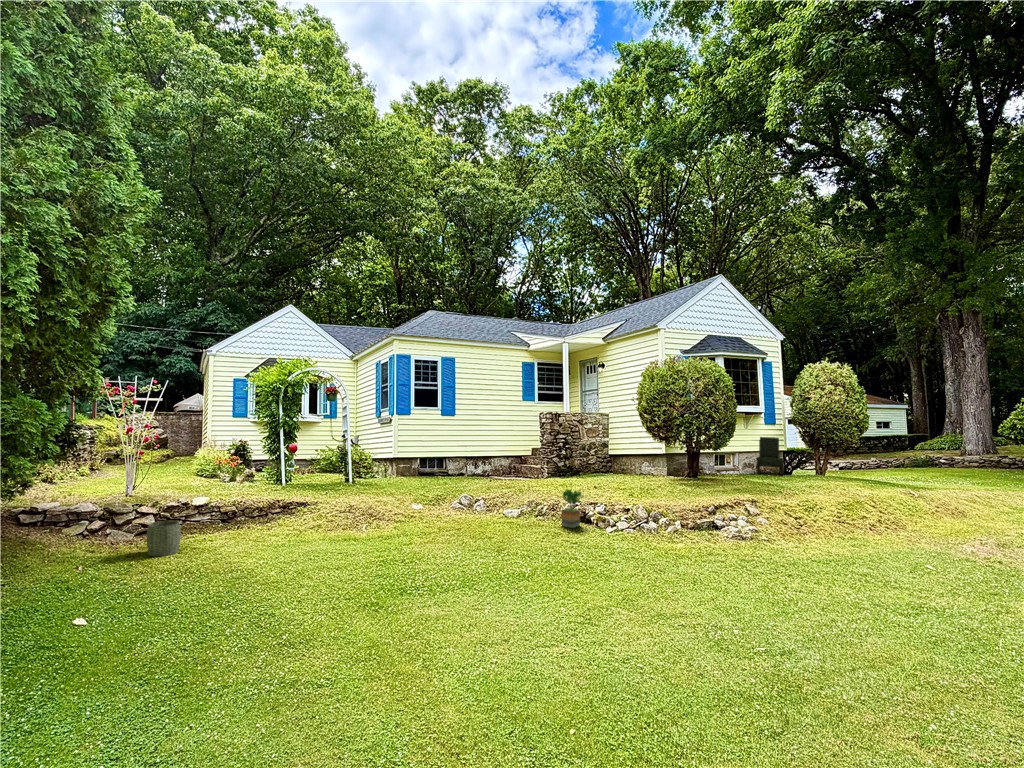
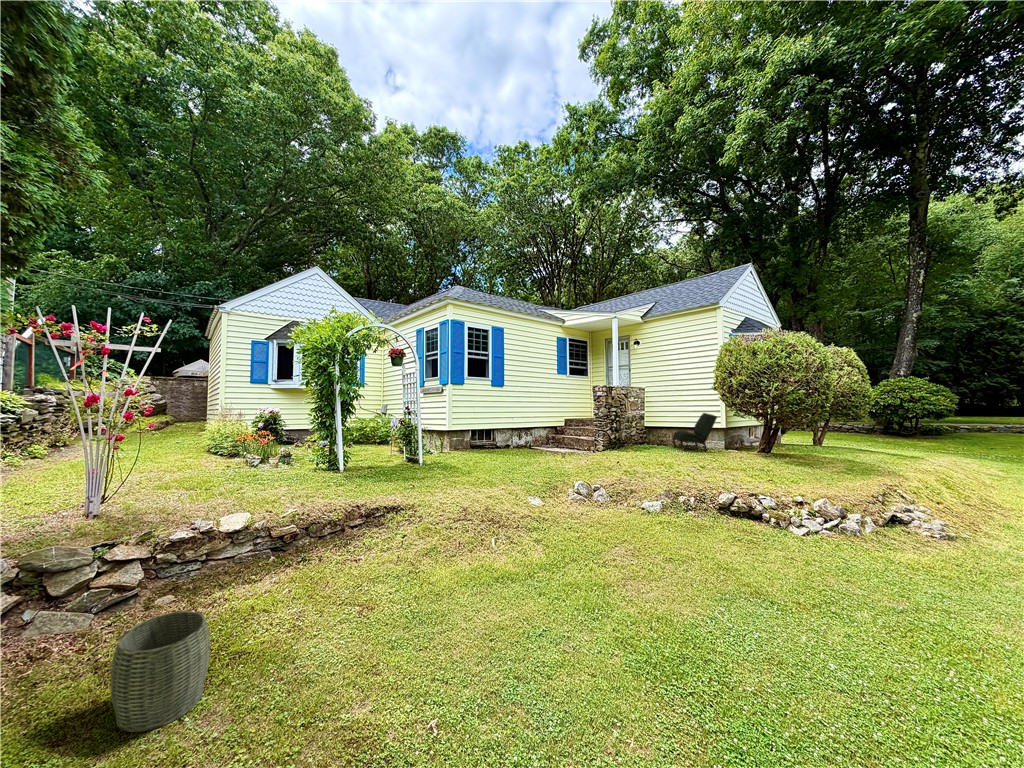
lounge chair: present [756,437,784,476] -> present [672,413,717,452]
potted tree: present [562,490,584,528] -> none [786,490,829,547]

